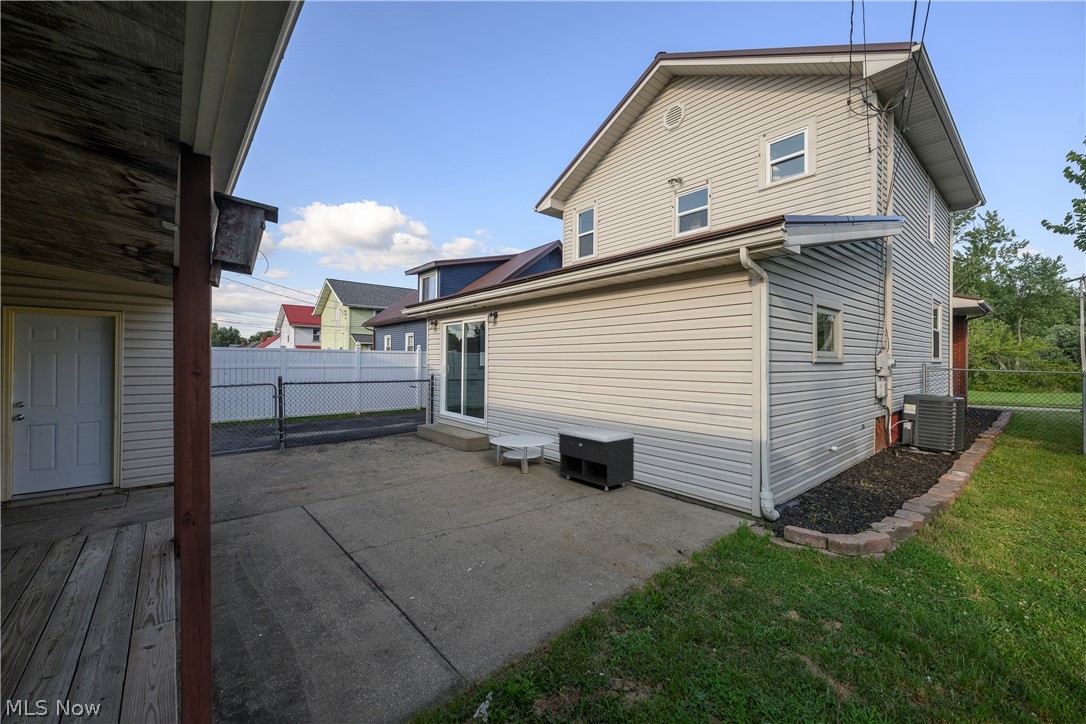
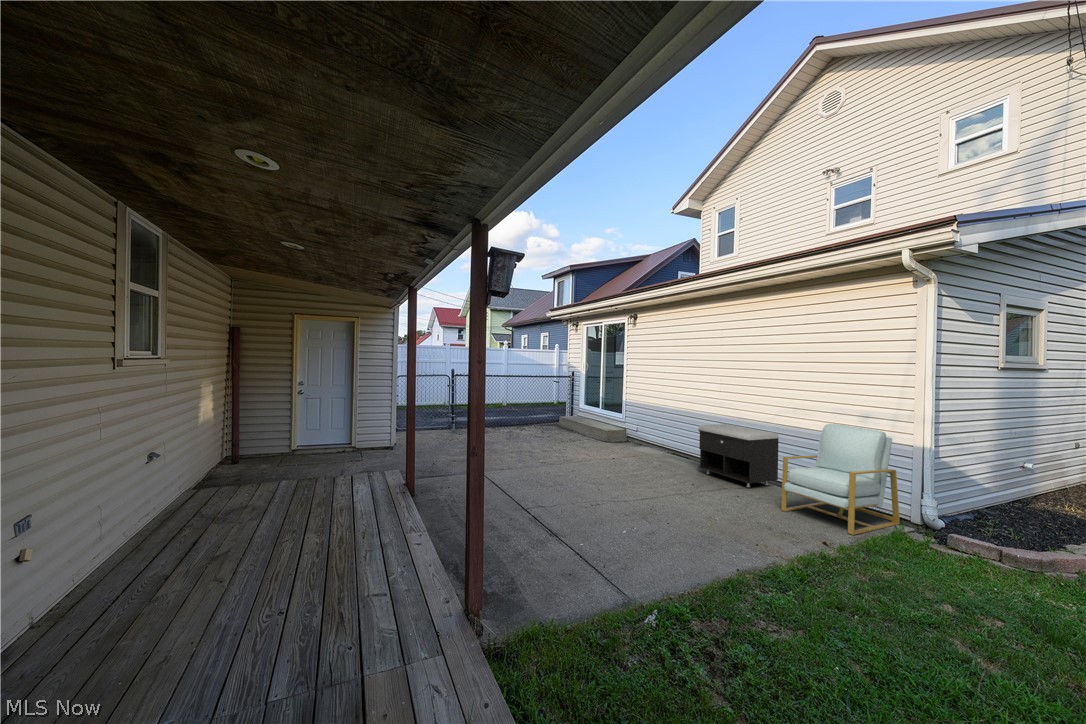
chair: none [637,422,742,536] -> present [781,424,900,535]
round table: present [490,435,554,473] -> none [631,431,694,466]

